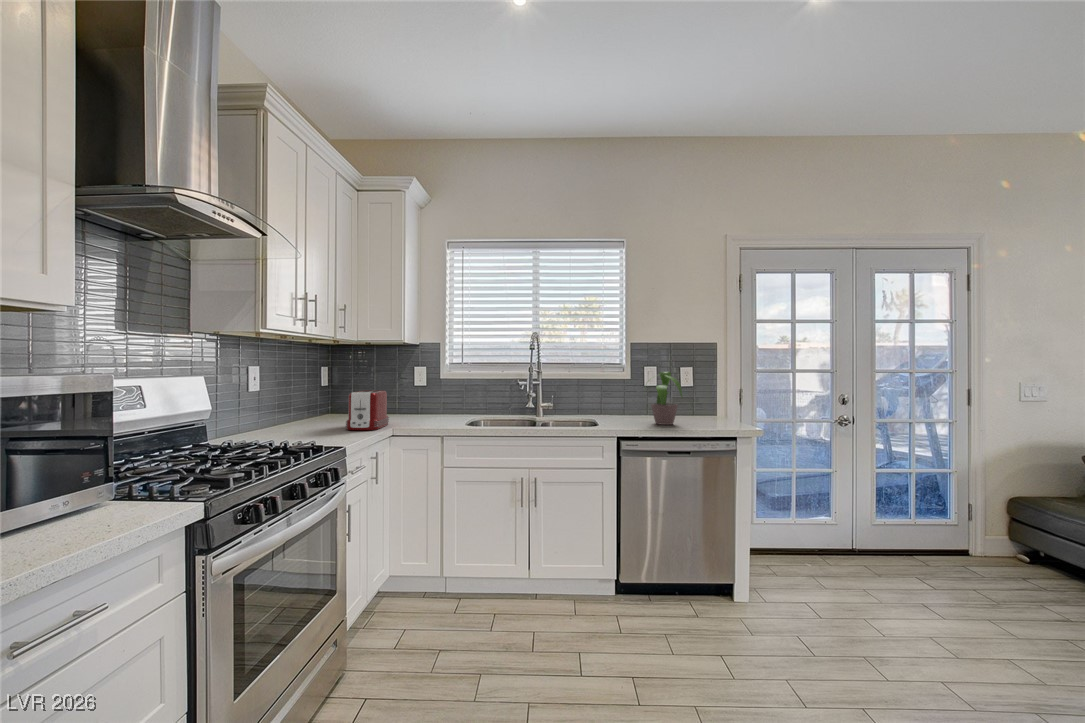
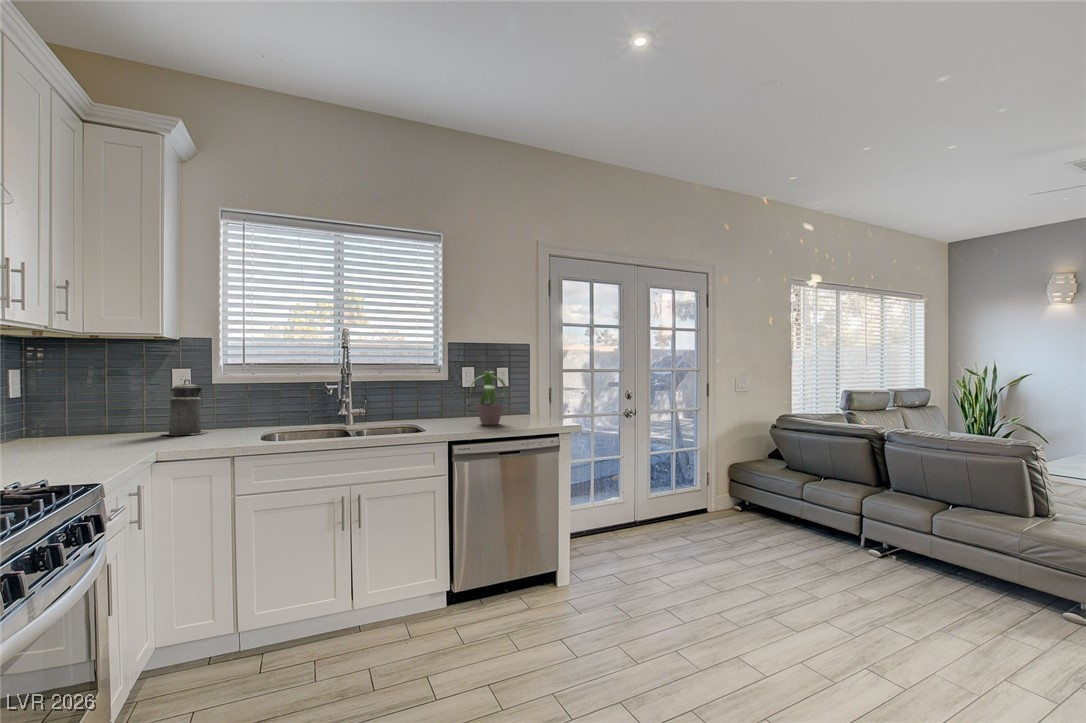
canister: none [405,375,436,418] -> present [162,380,208,435]
toaster: present [346,390,389,430] -> none [80,402,146,459]

